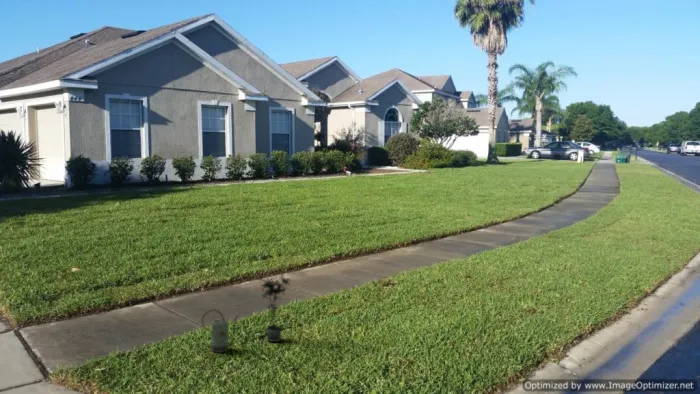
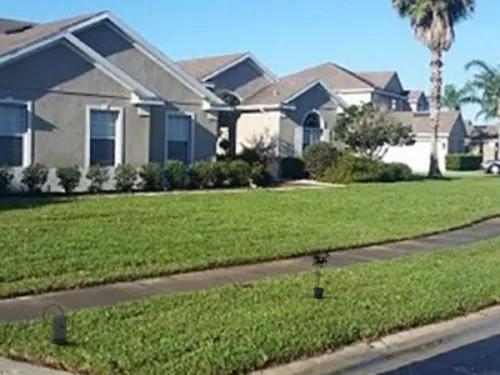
potted plant: present [260,276,290,342] -> present [312,252,330,298]

